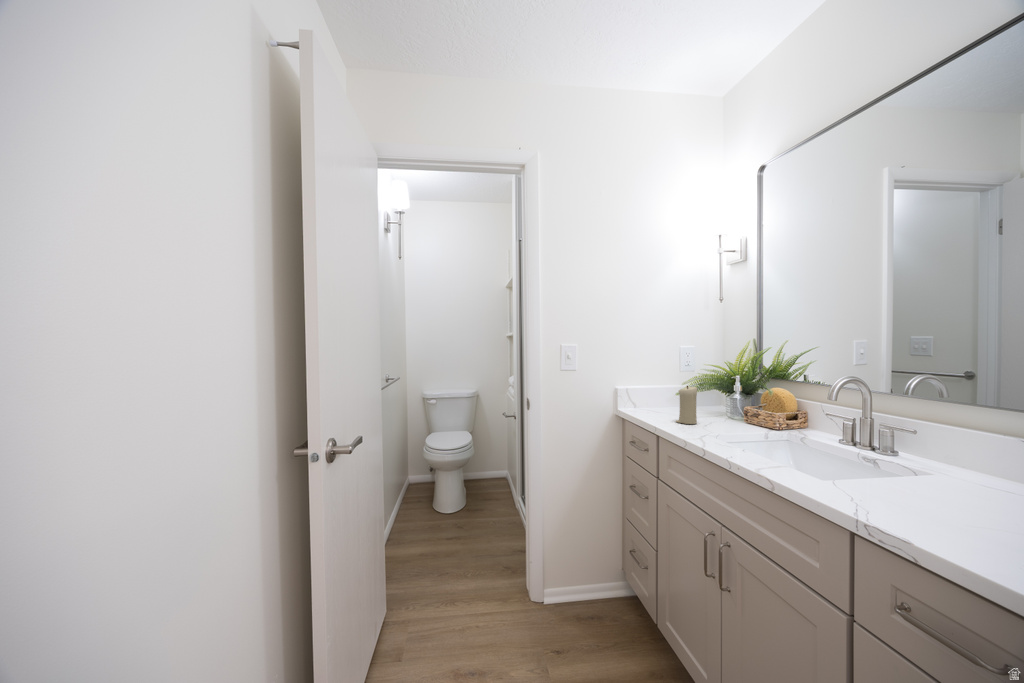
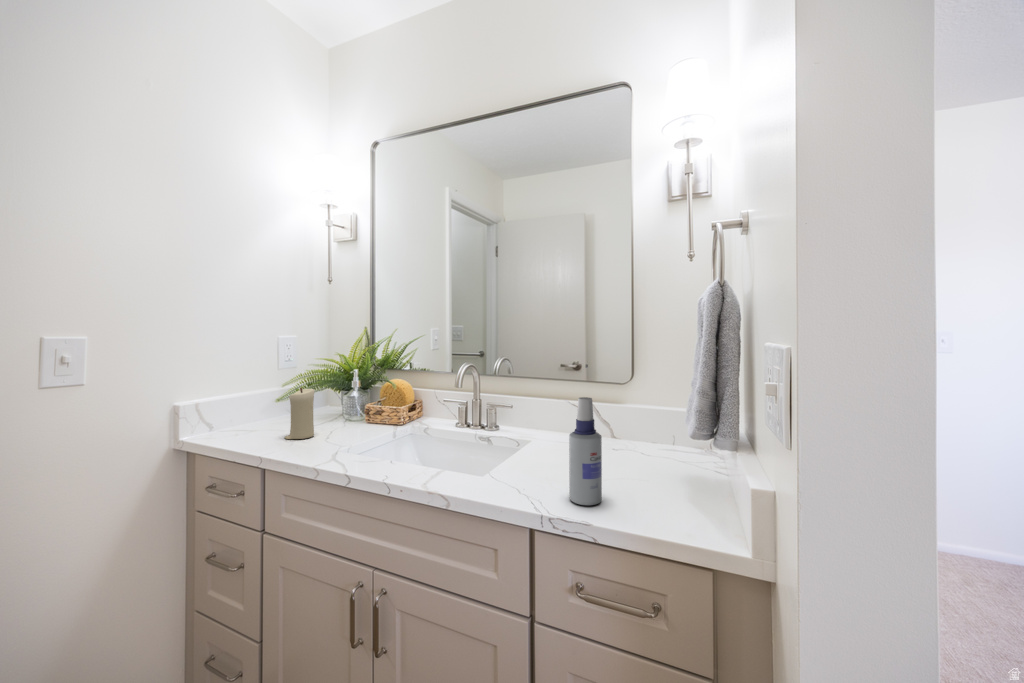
spray bottle: none [912,416,964,537] -> present [569,397,602,505]

